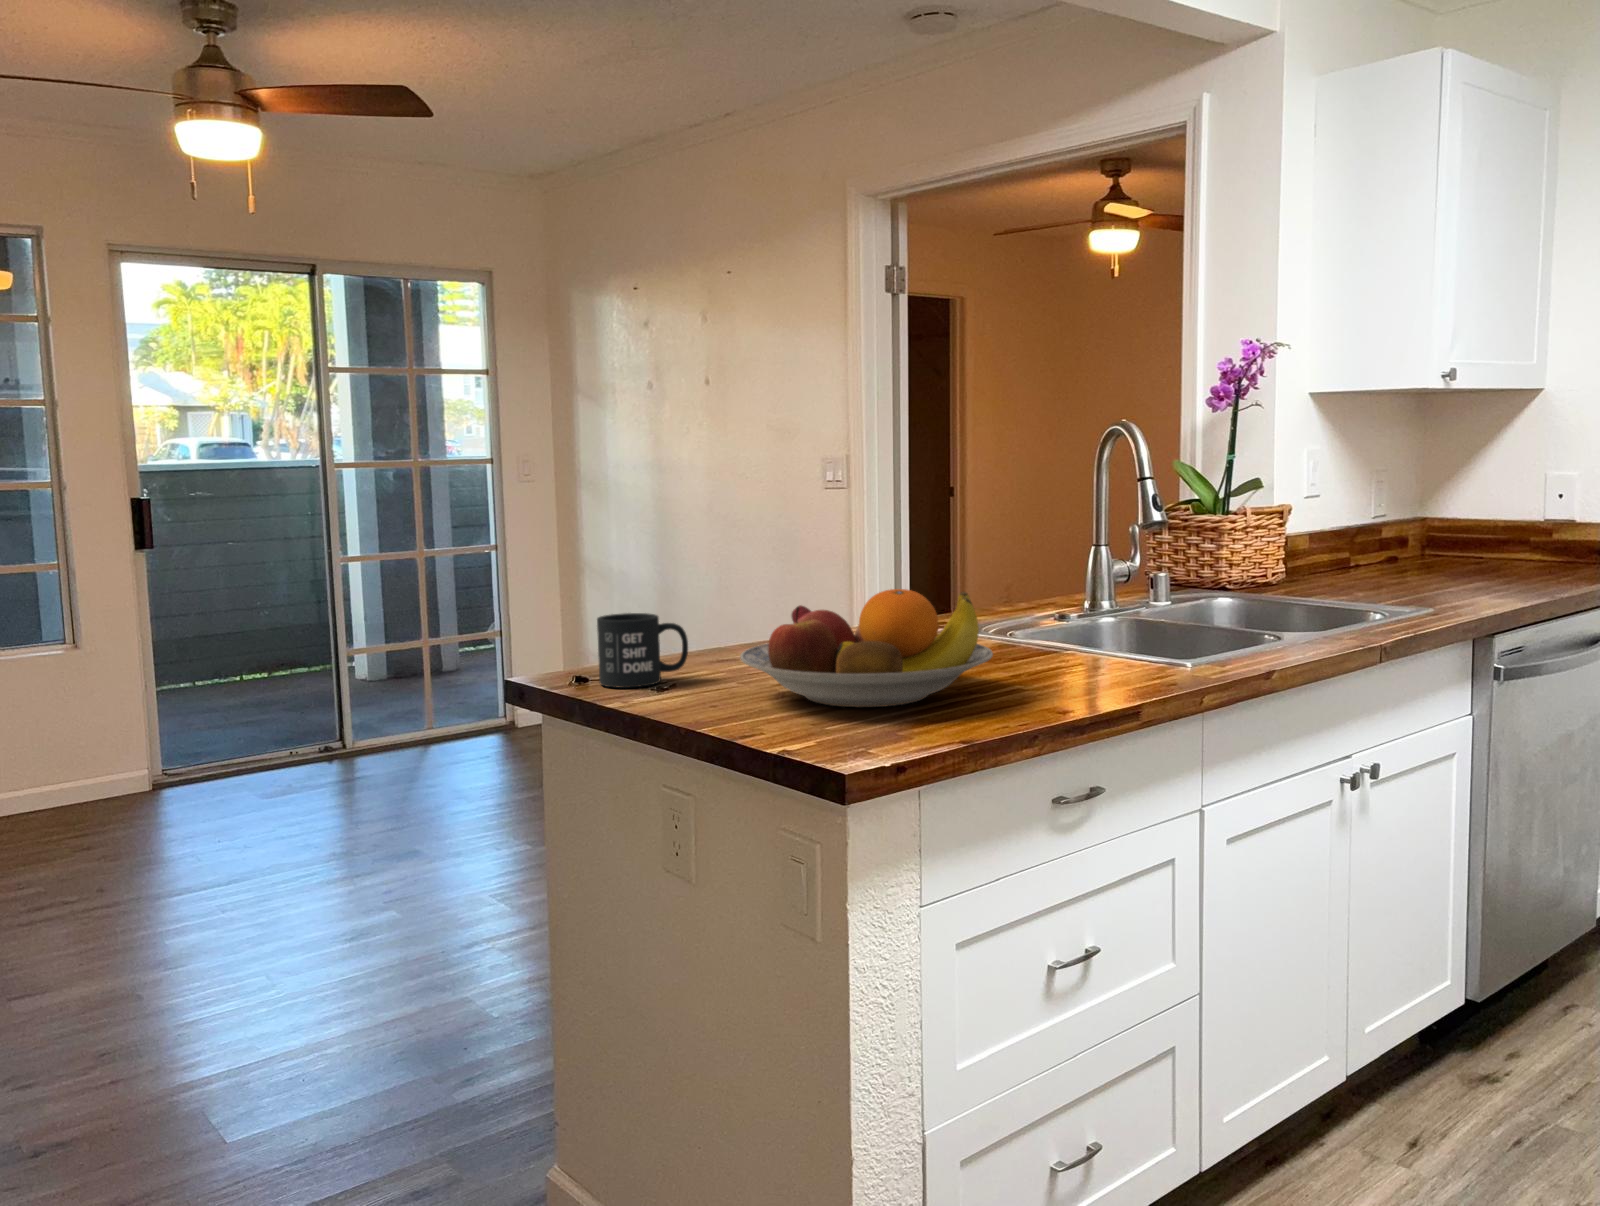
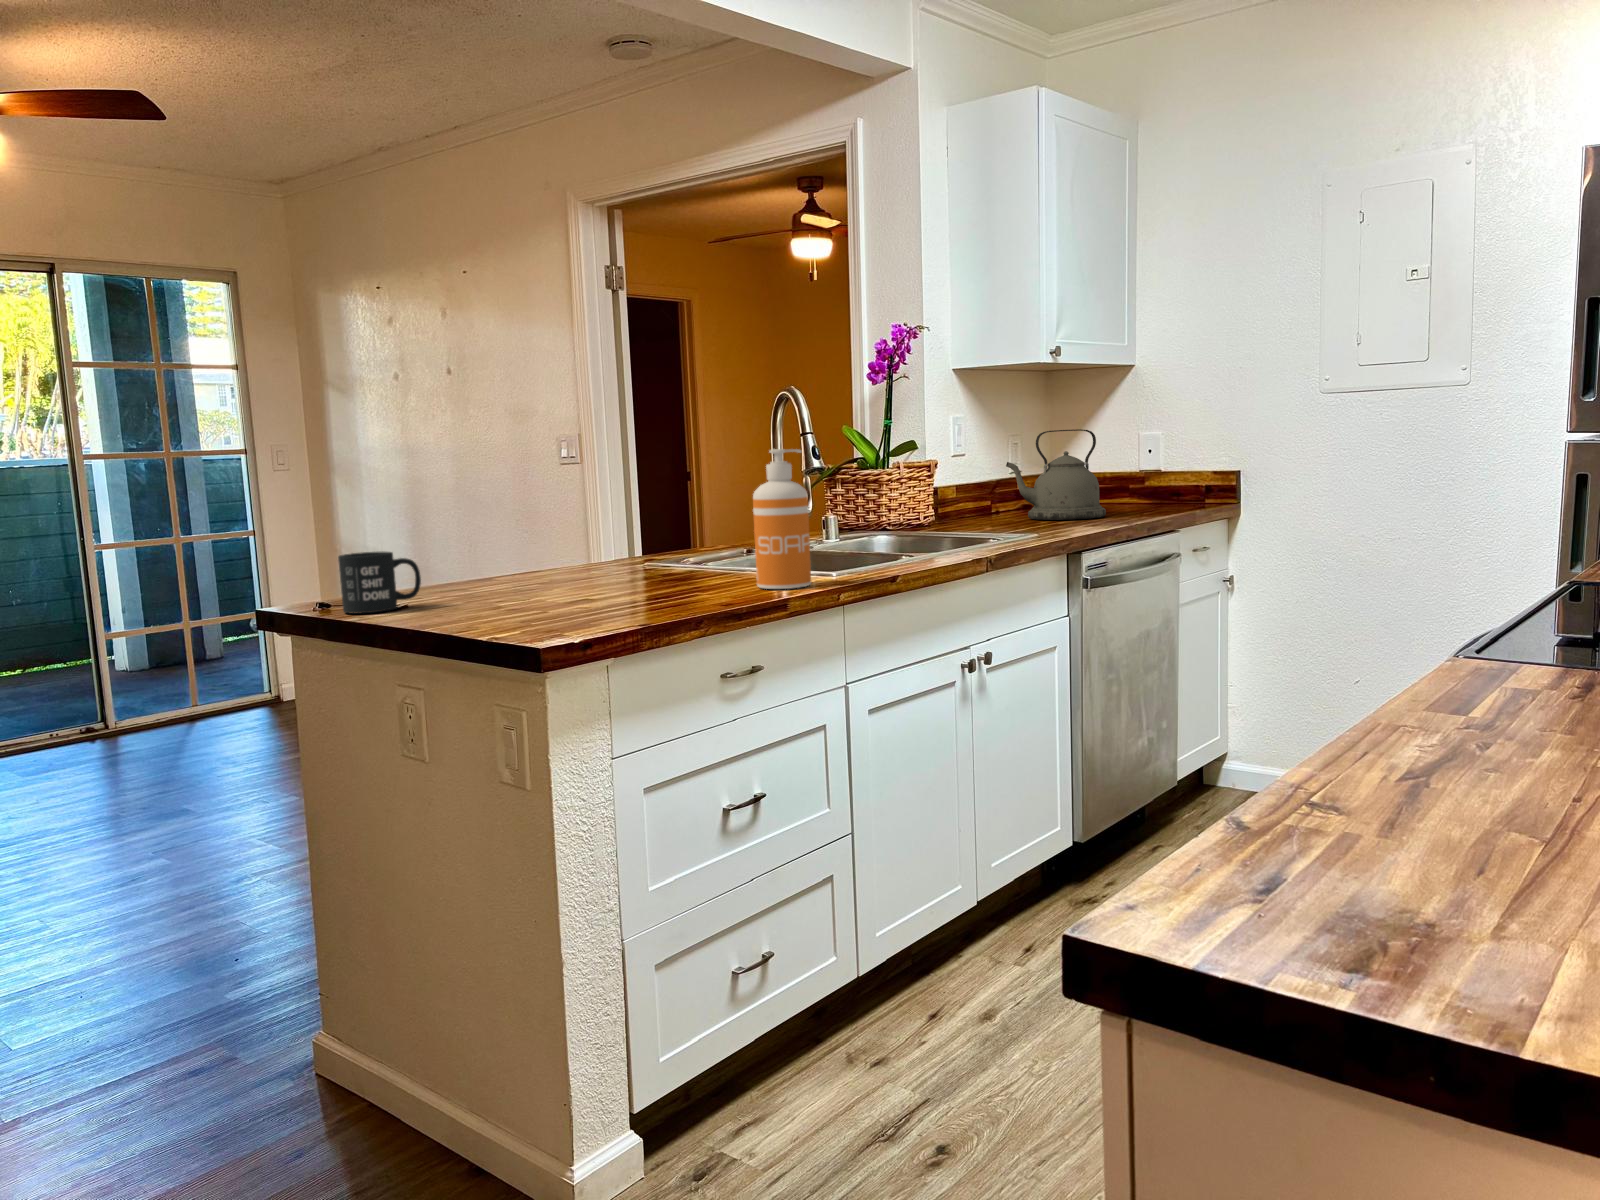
kettle: none [1377,471,1508,584] -> present [1006,429,1106,520]
soap dispenser: none [1094,506,1166,683] -> present [753,449,811,589]
fruit bowl: present [740,589,993,707] -> none [462,519,671,614]

